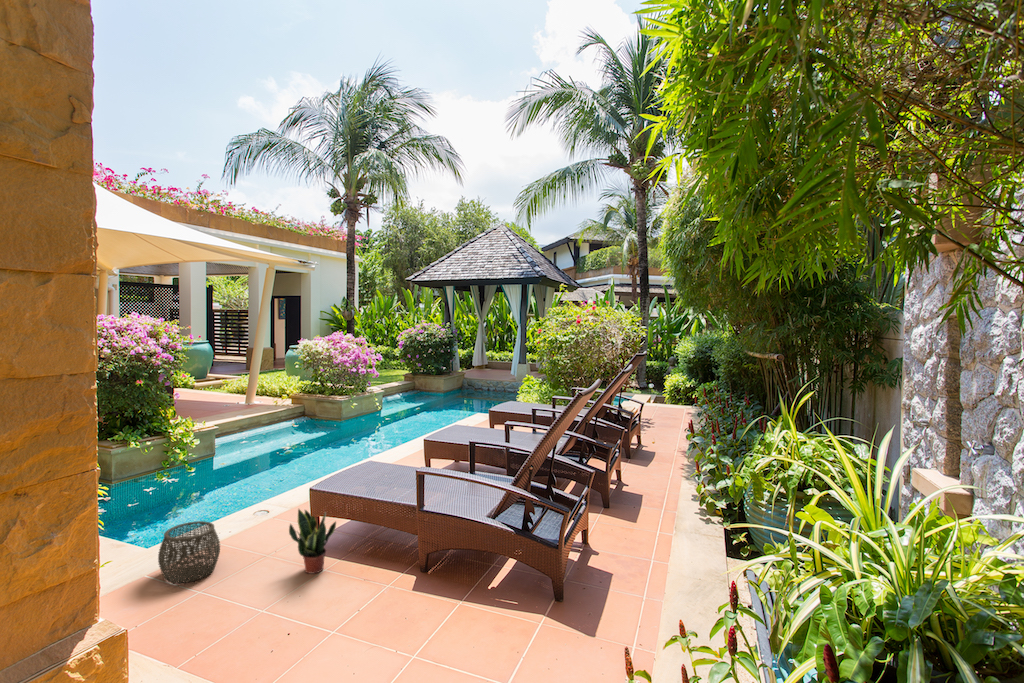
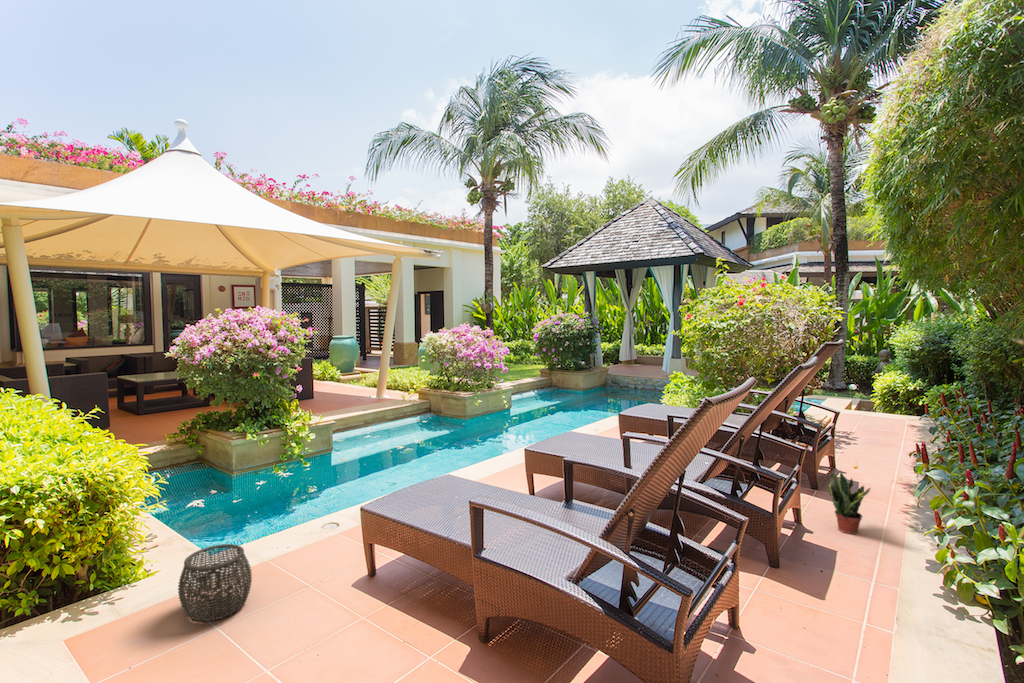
potted plant: present [289,509,336,574] -> present [829,472,870,534]

